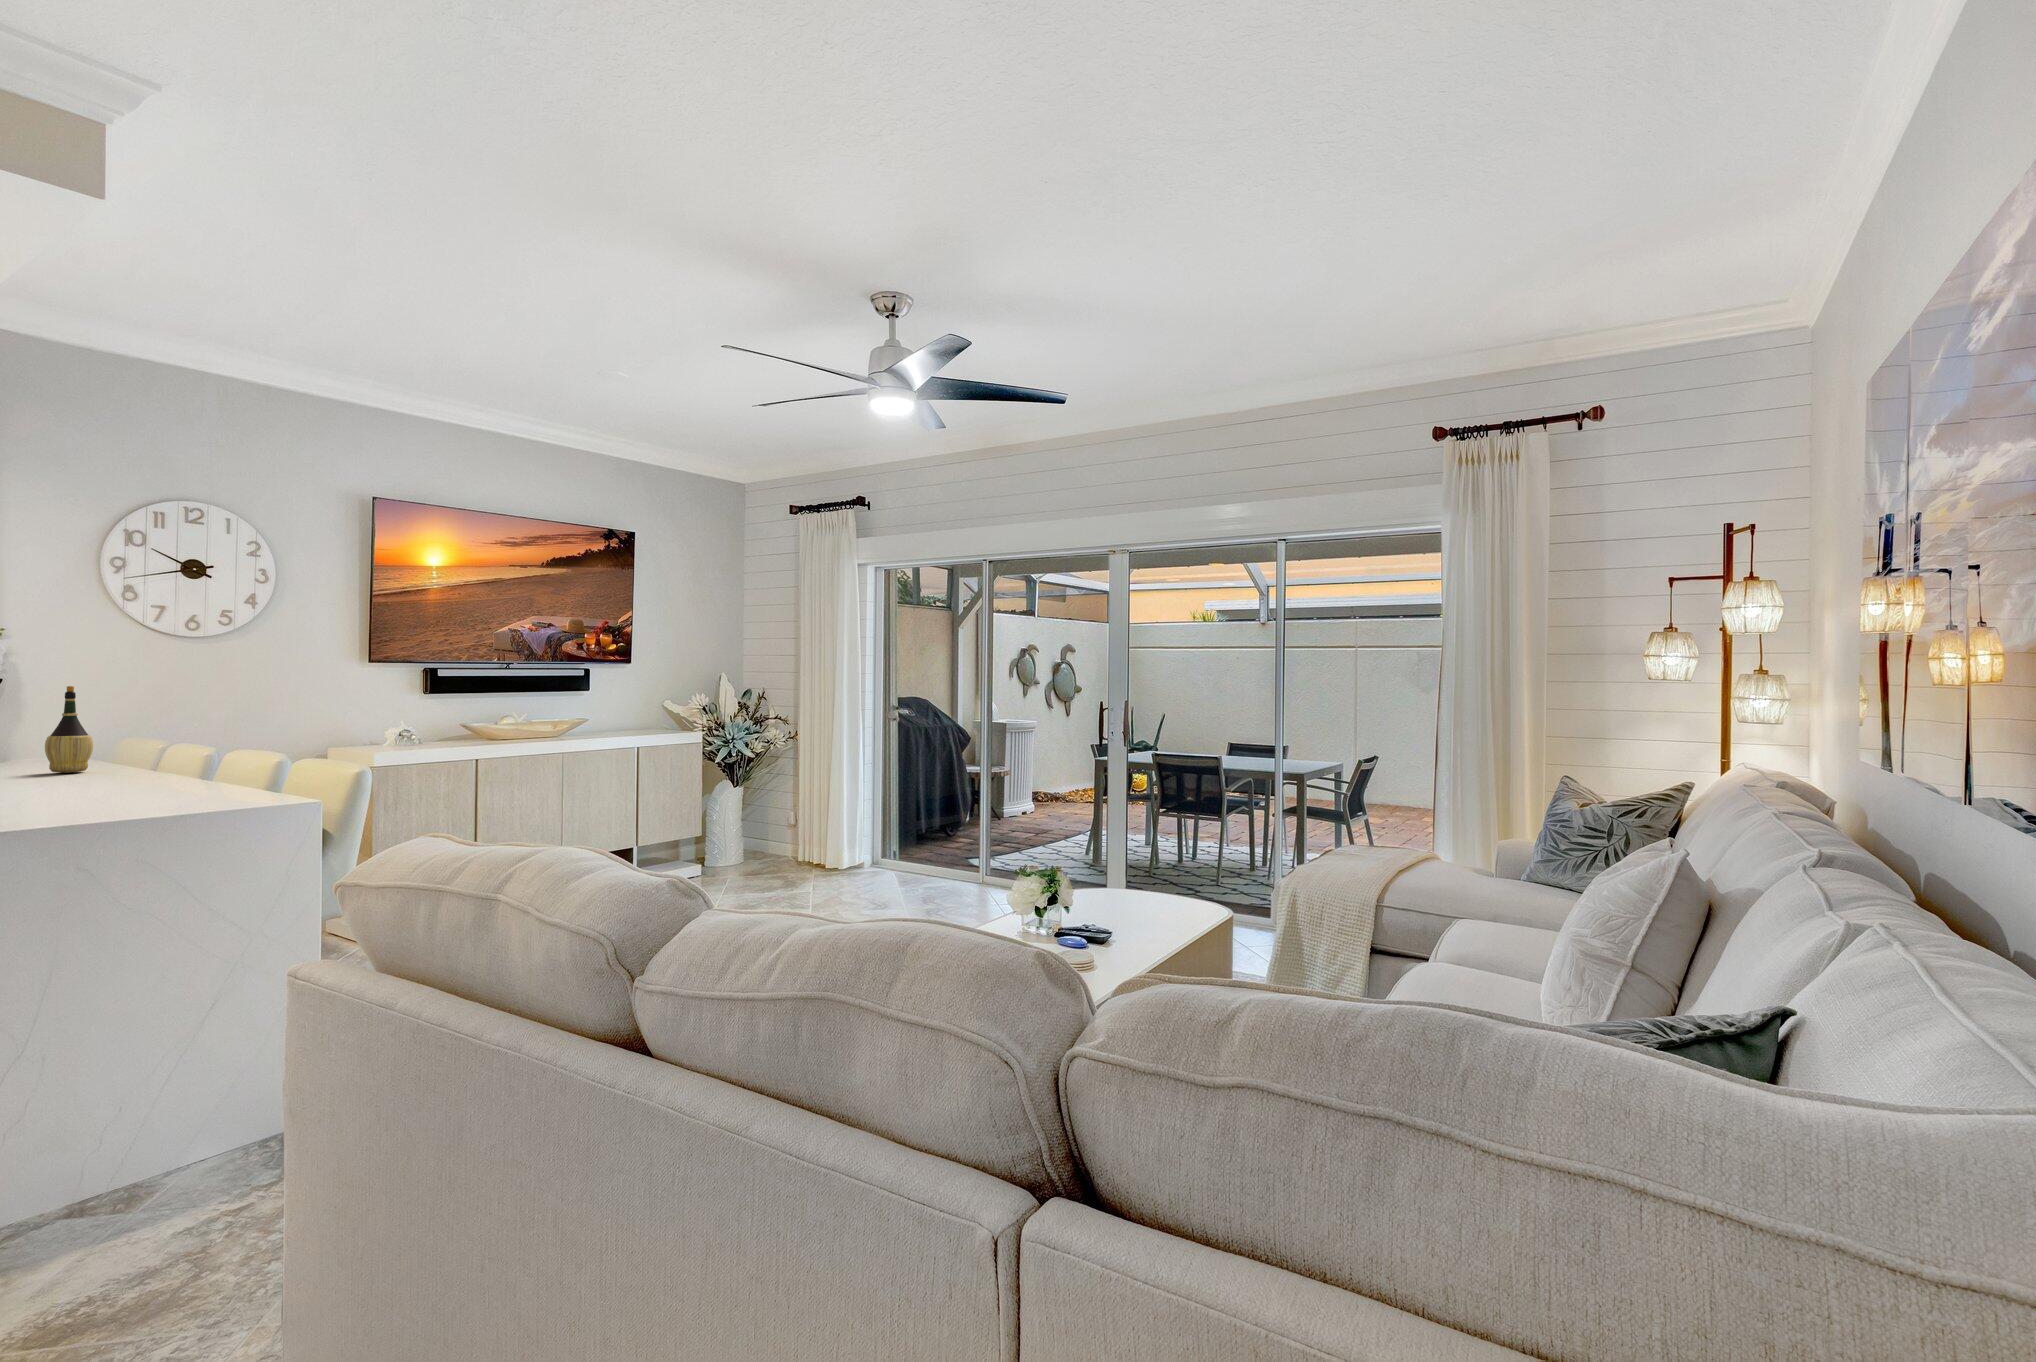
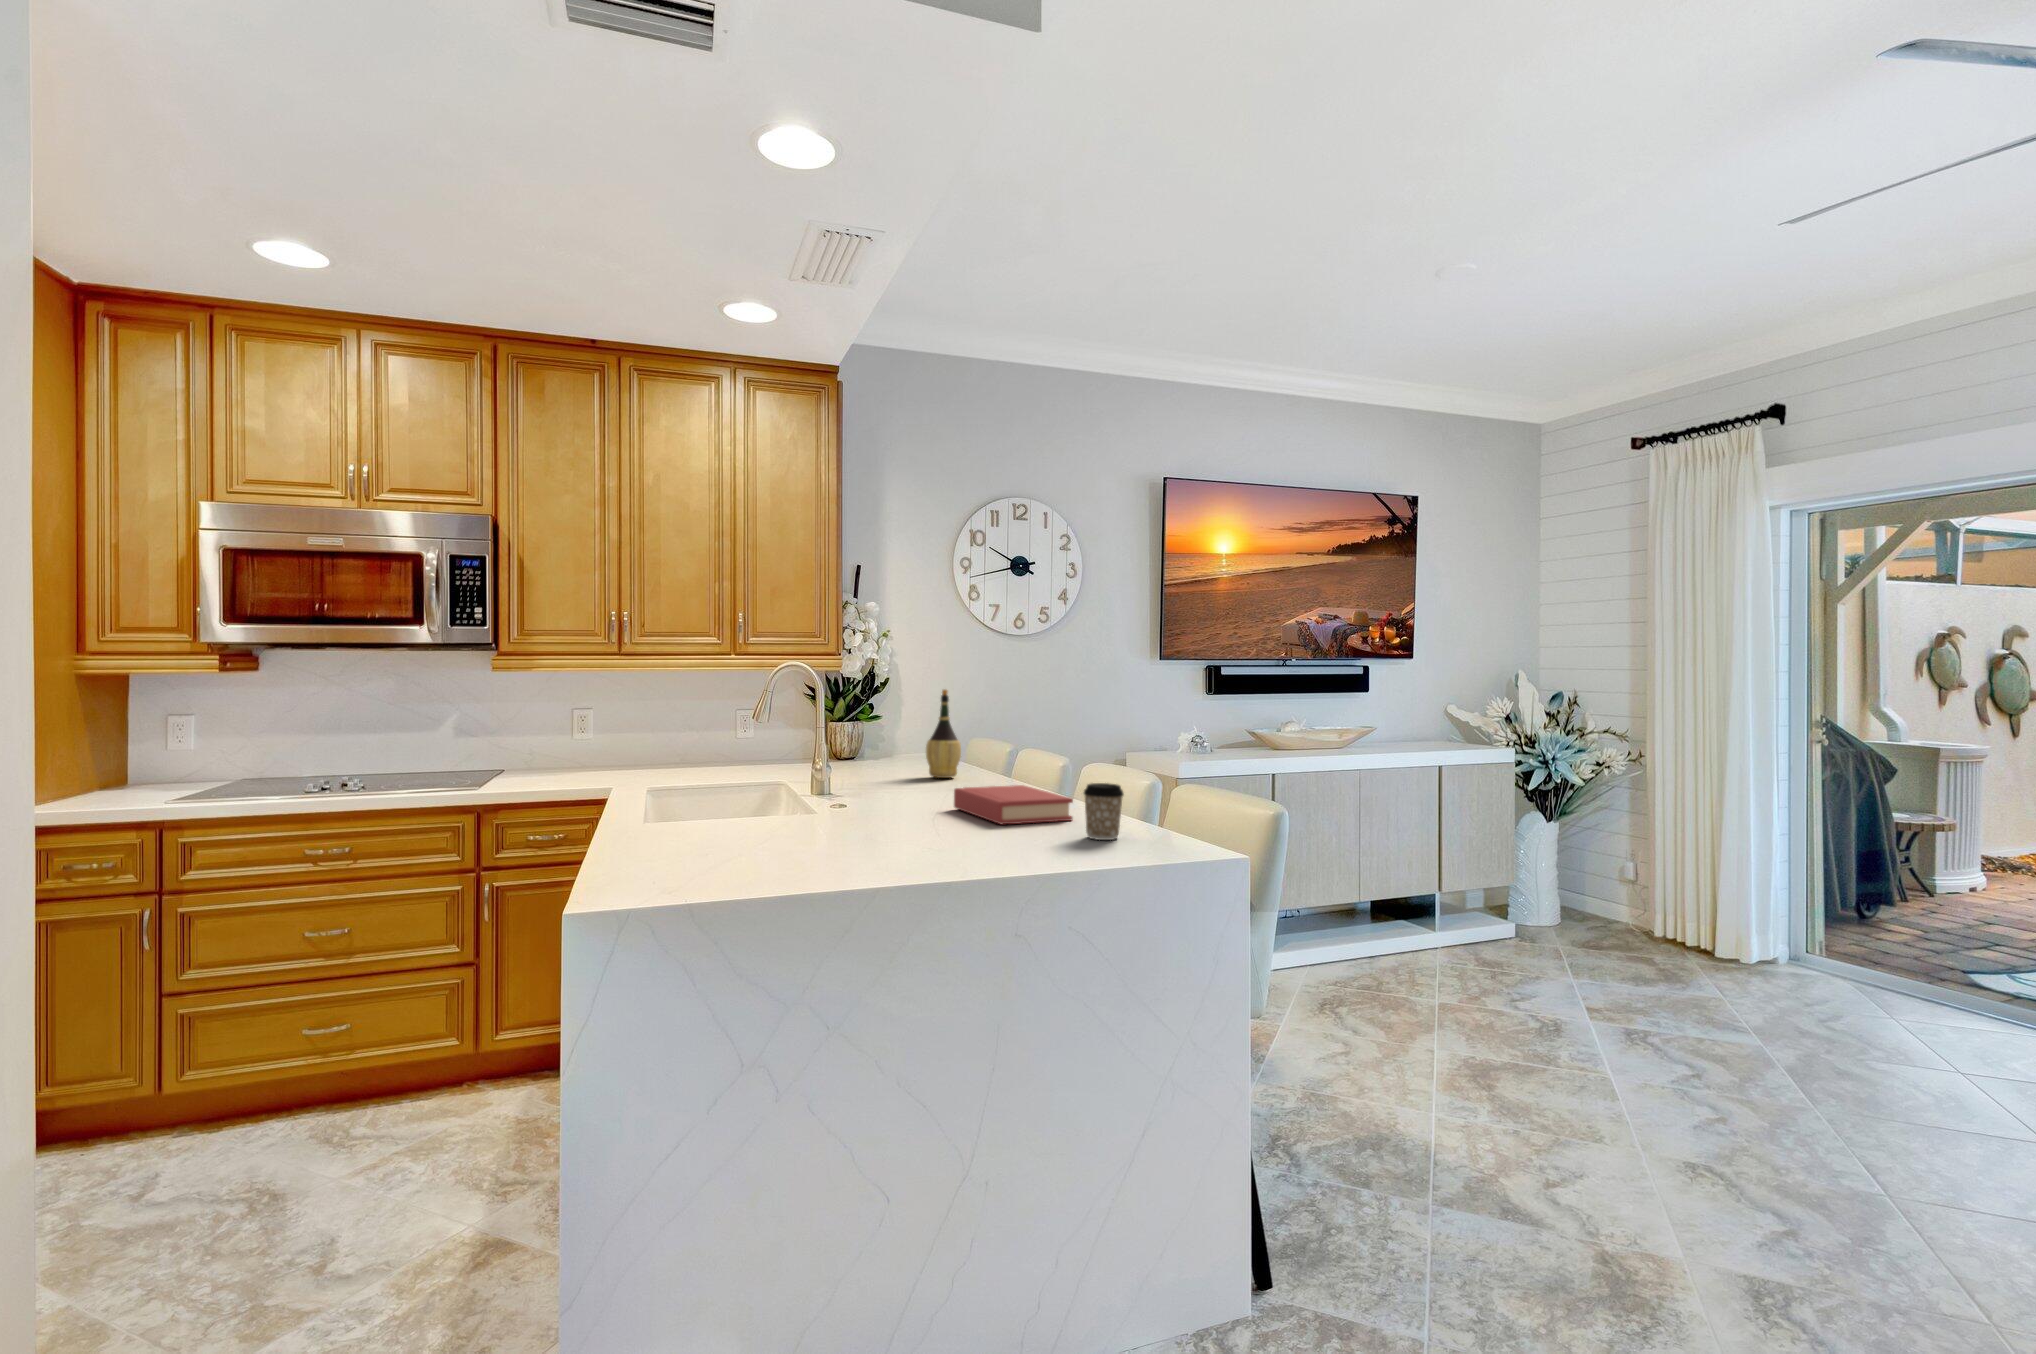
coffee cup: none [178,753,221,798] -> present [1084,783,1124,840]
hardback book: none [53,766,185,796] -> present [954,785,1073,824]

